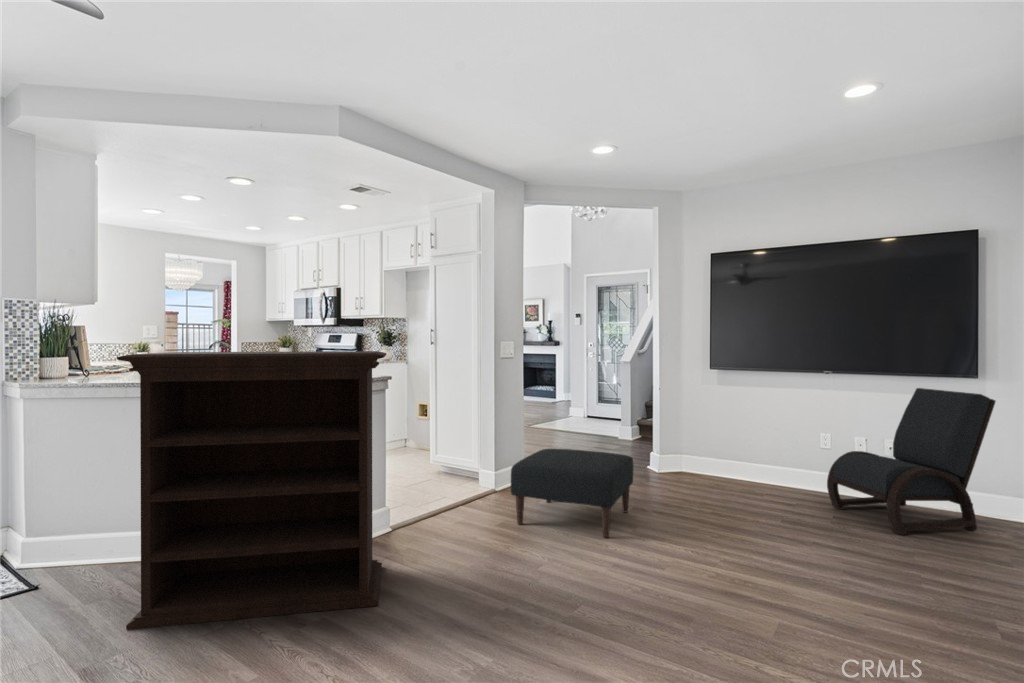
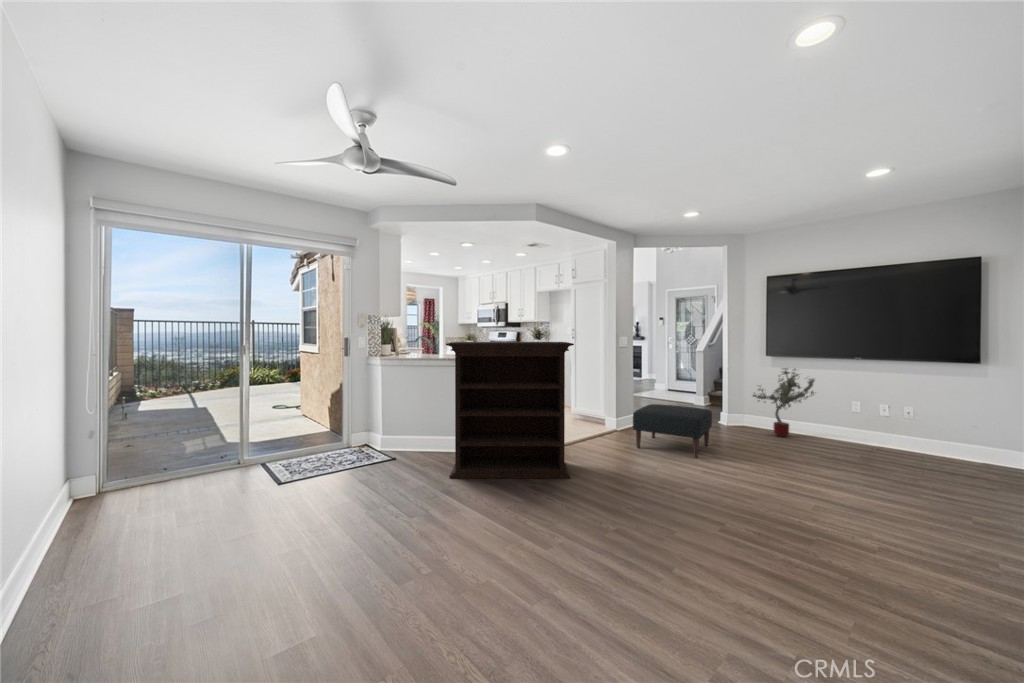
potted tree: none [691,386,776,489] -> present [753,368,815,437]
lounge chair: present [827,388,995,535] -> none [855,370,994,470]

